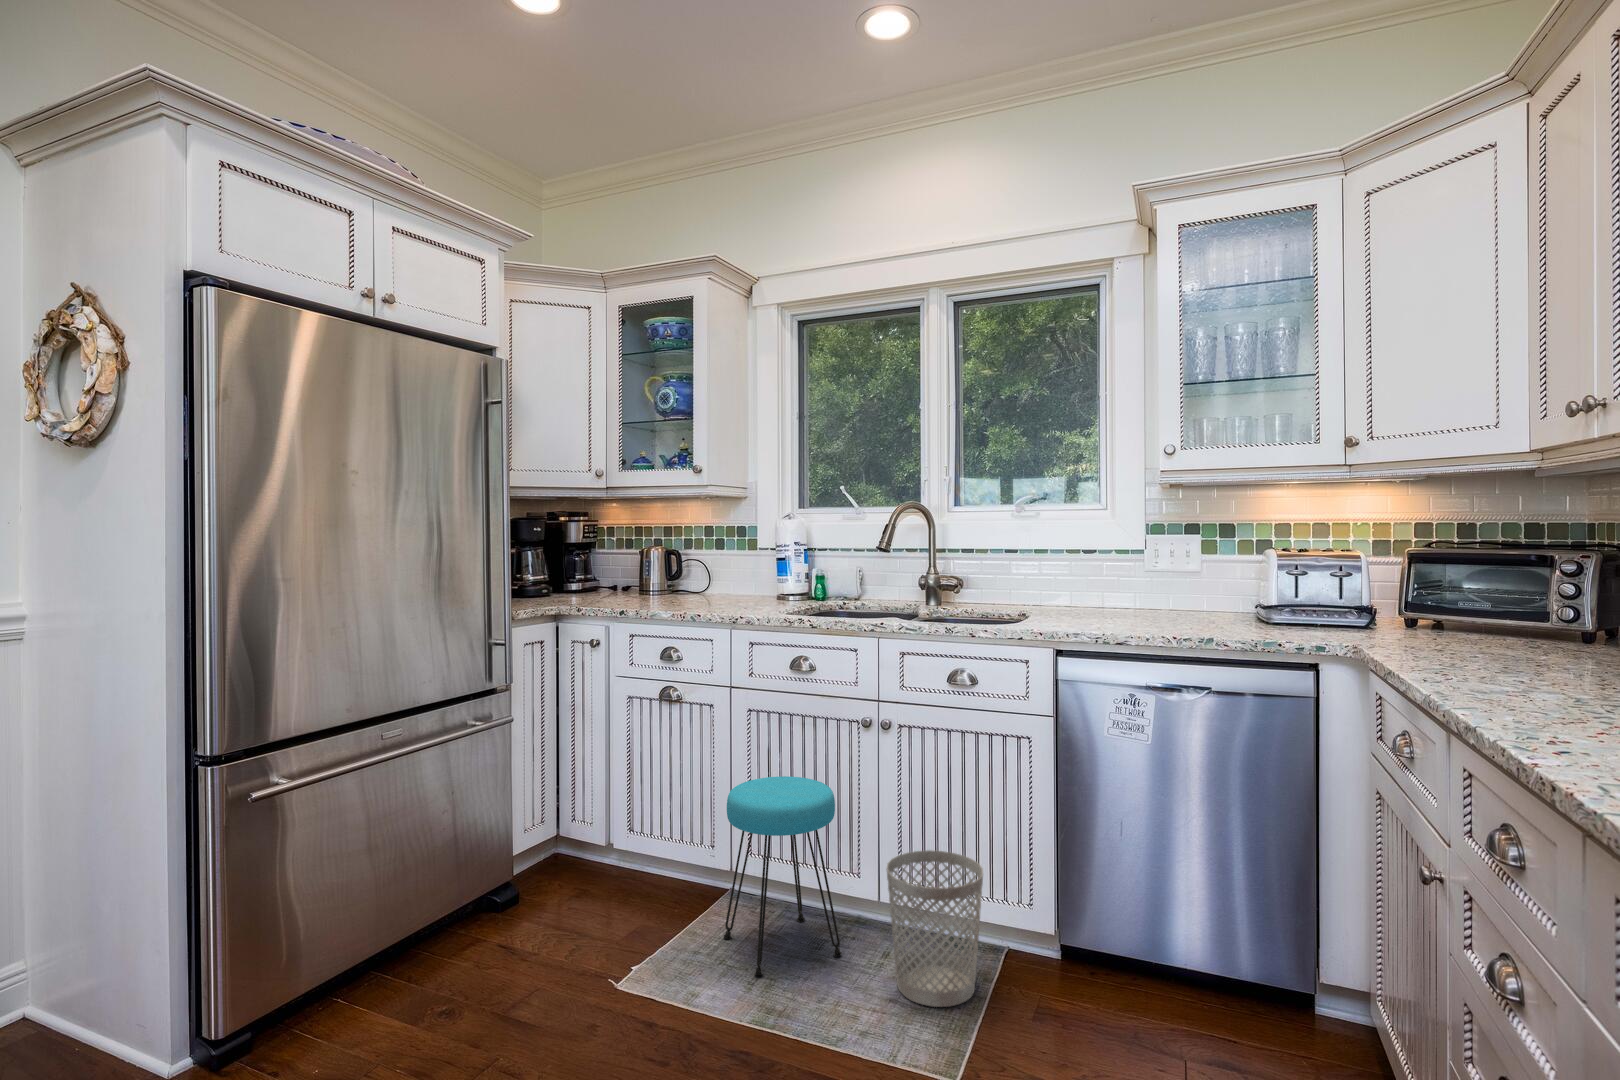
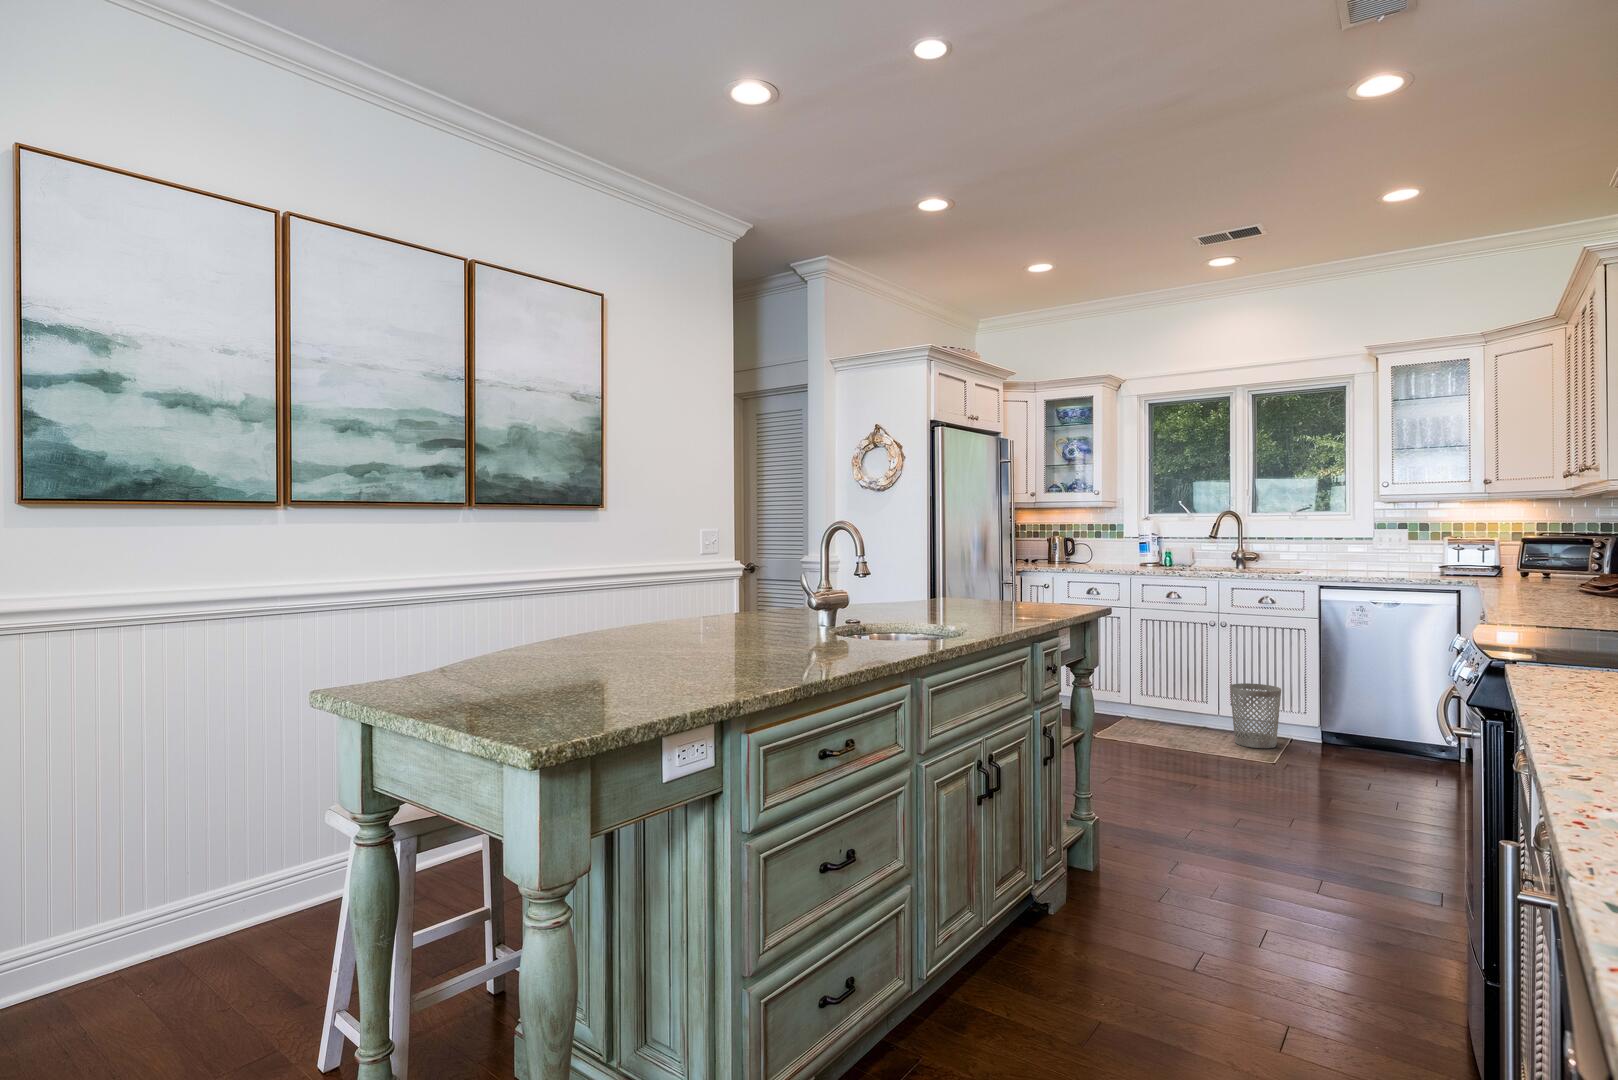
stool: present [724,776,842,975] -> none [1136,651,1202,737]

